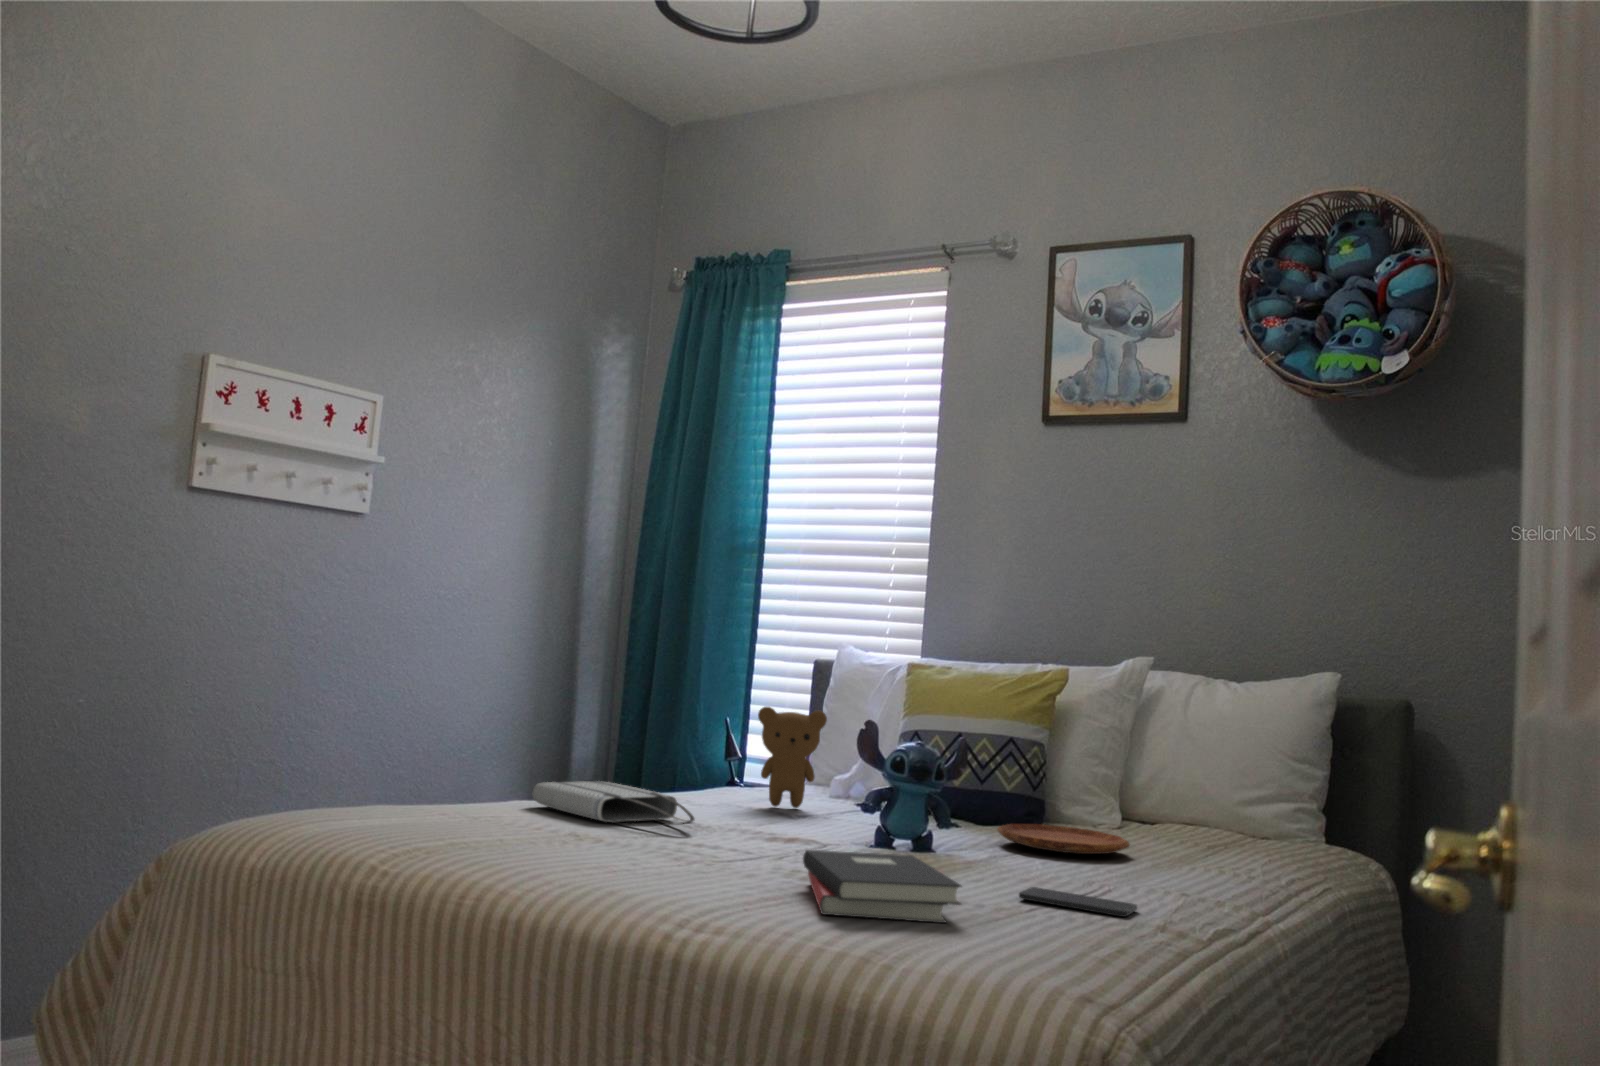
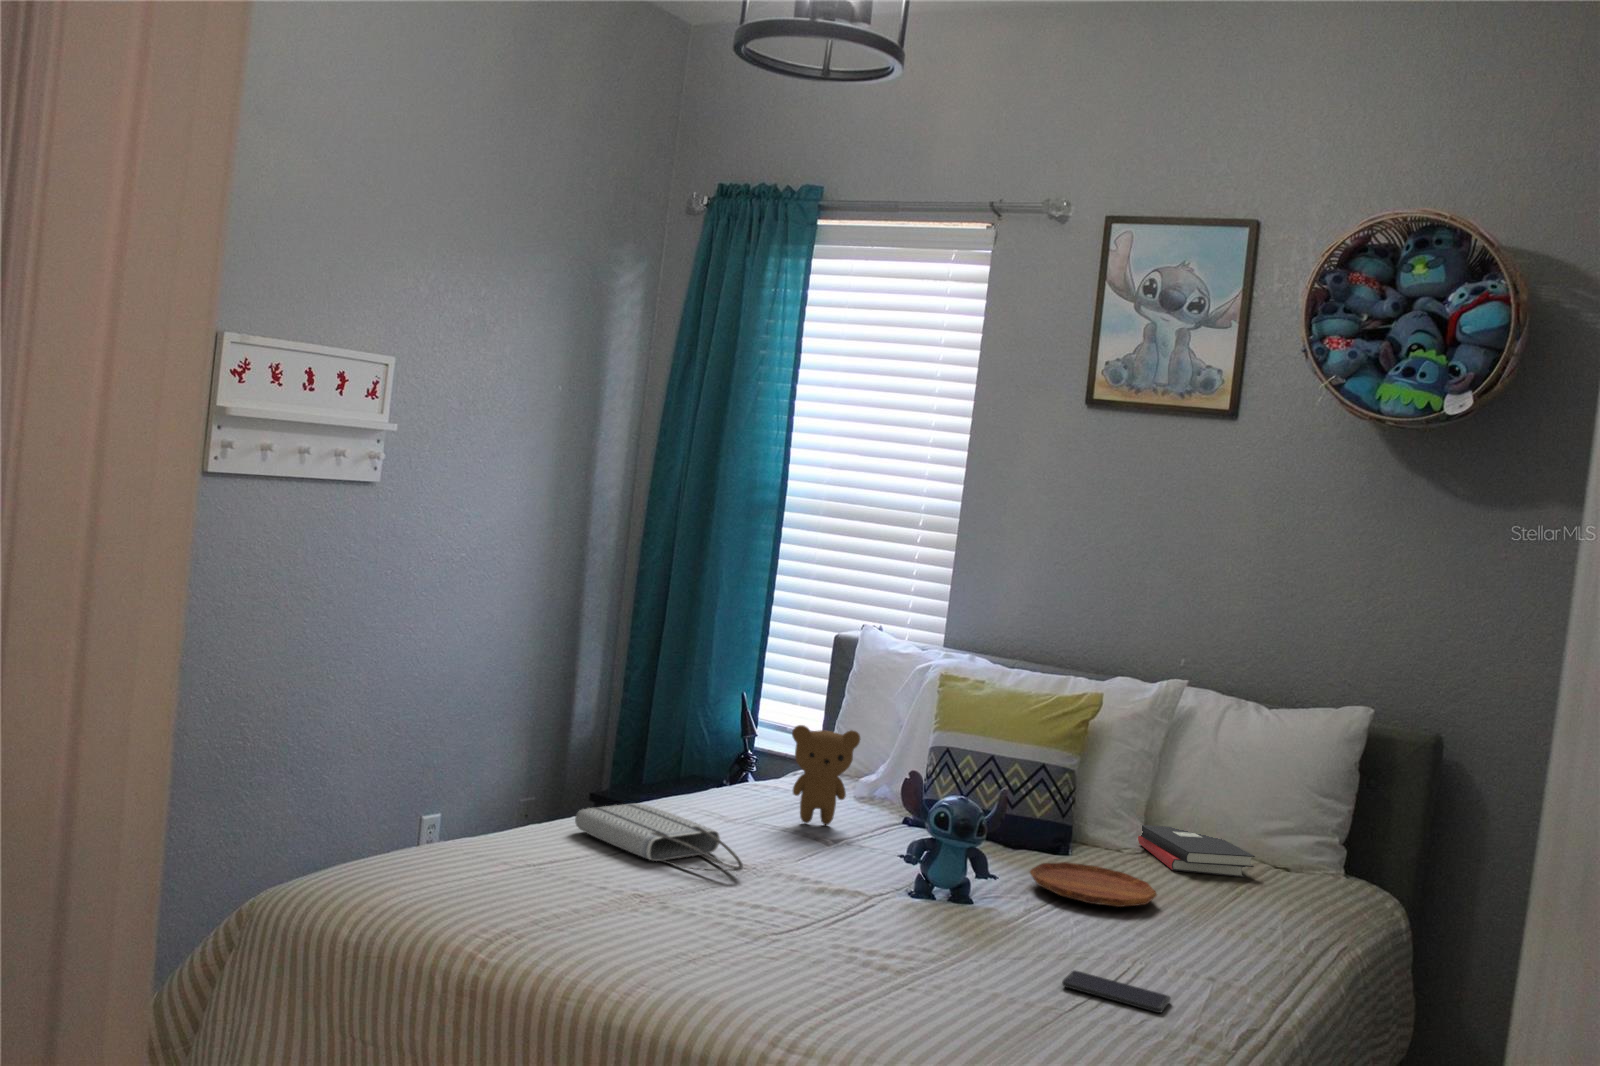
hardback book: present [803,850,961,923] -> present [1138,825,1255,877]

